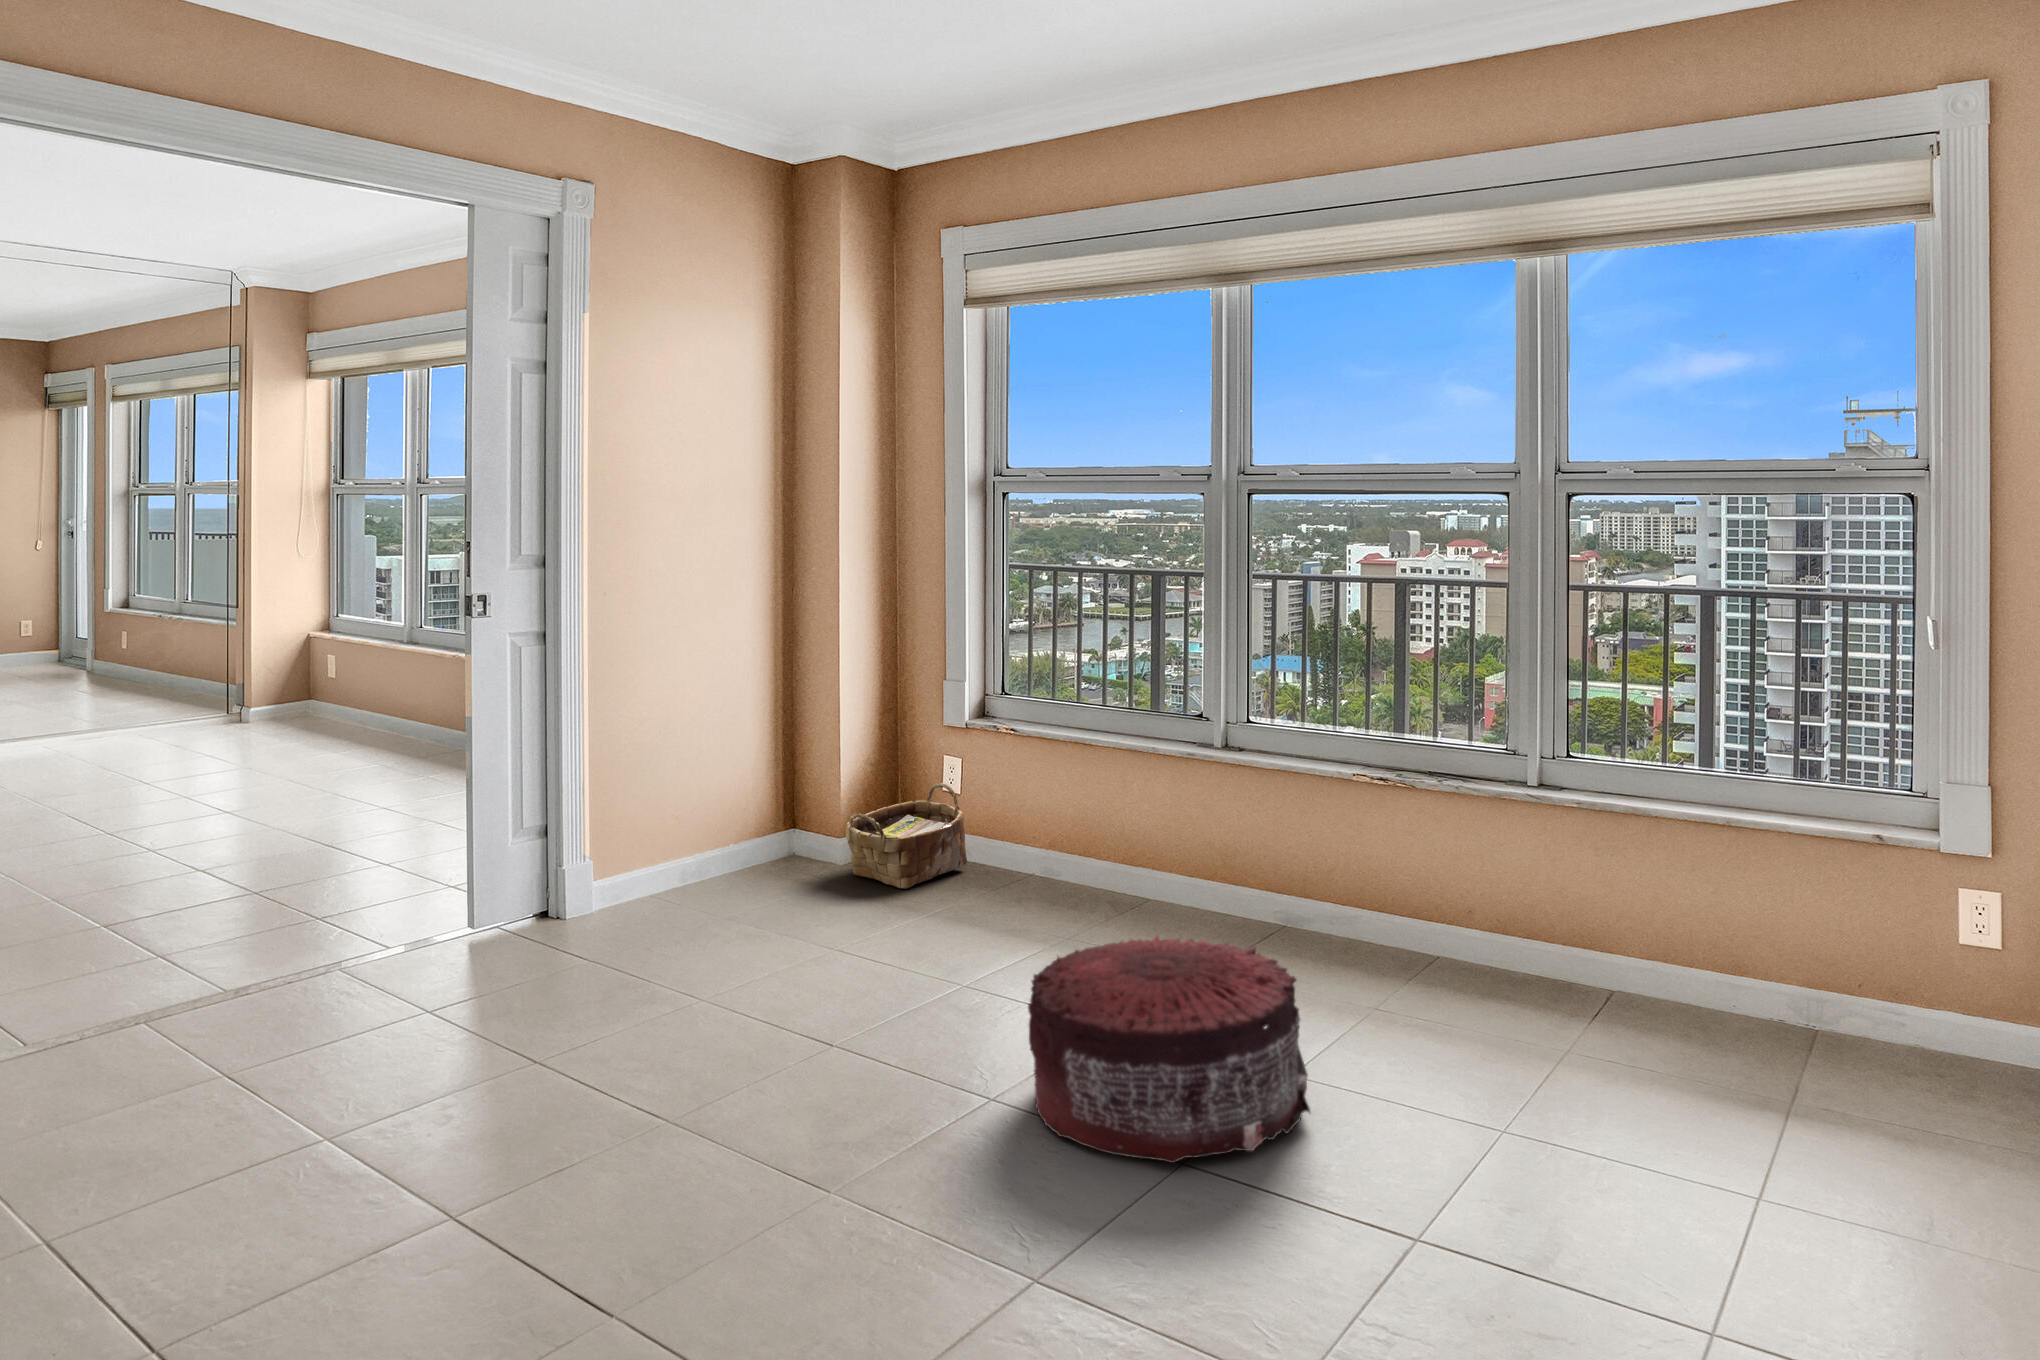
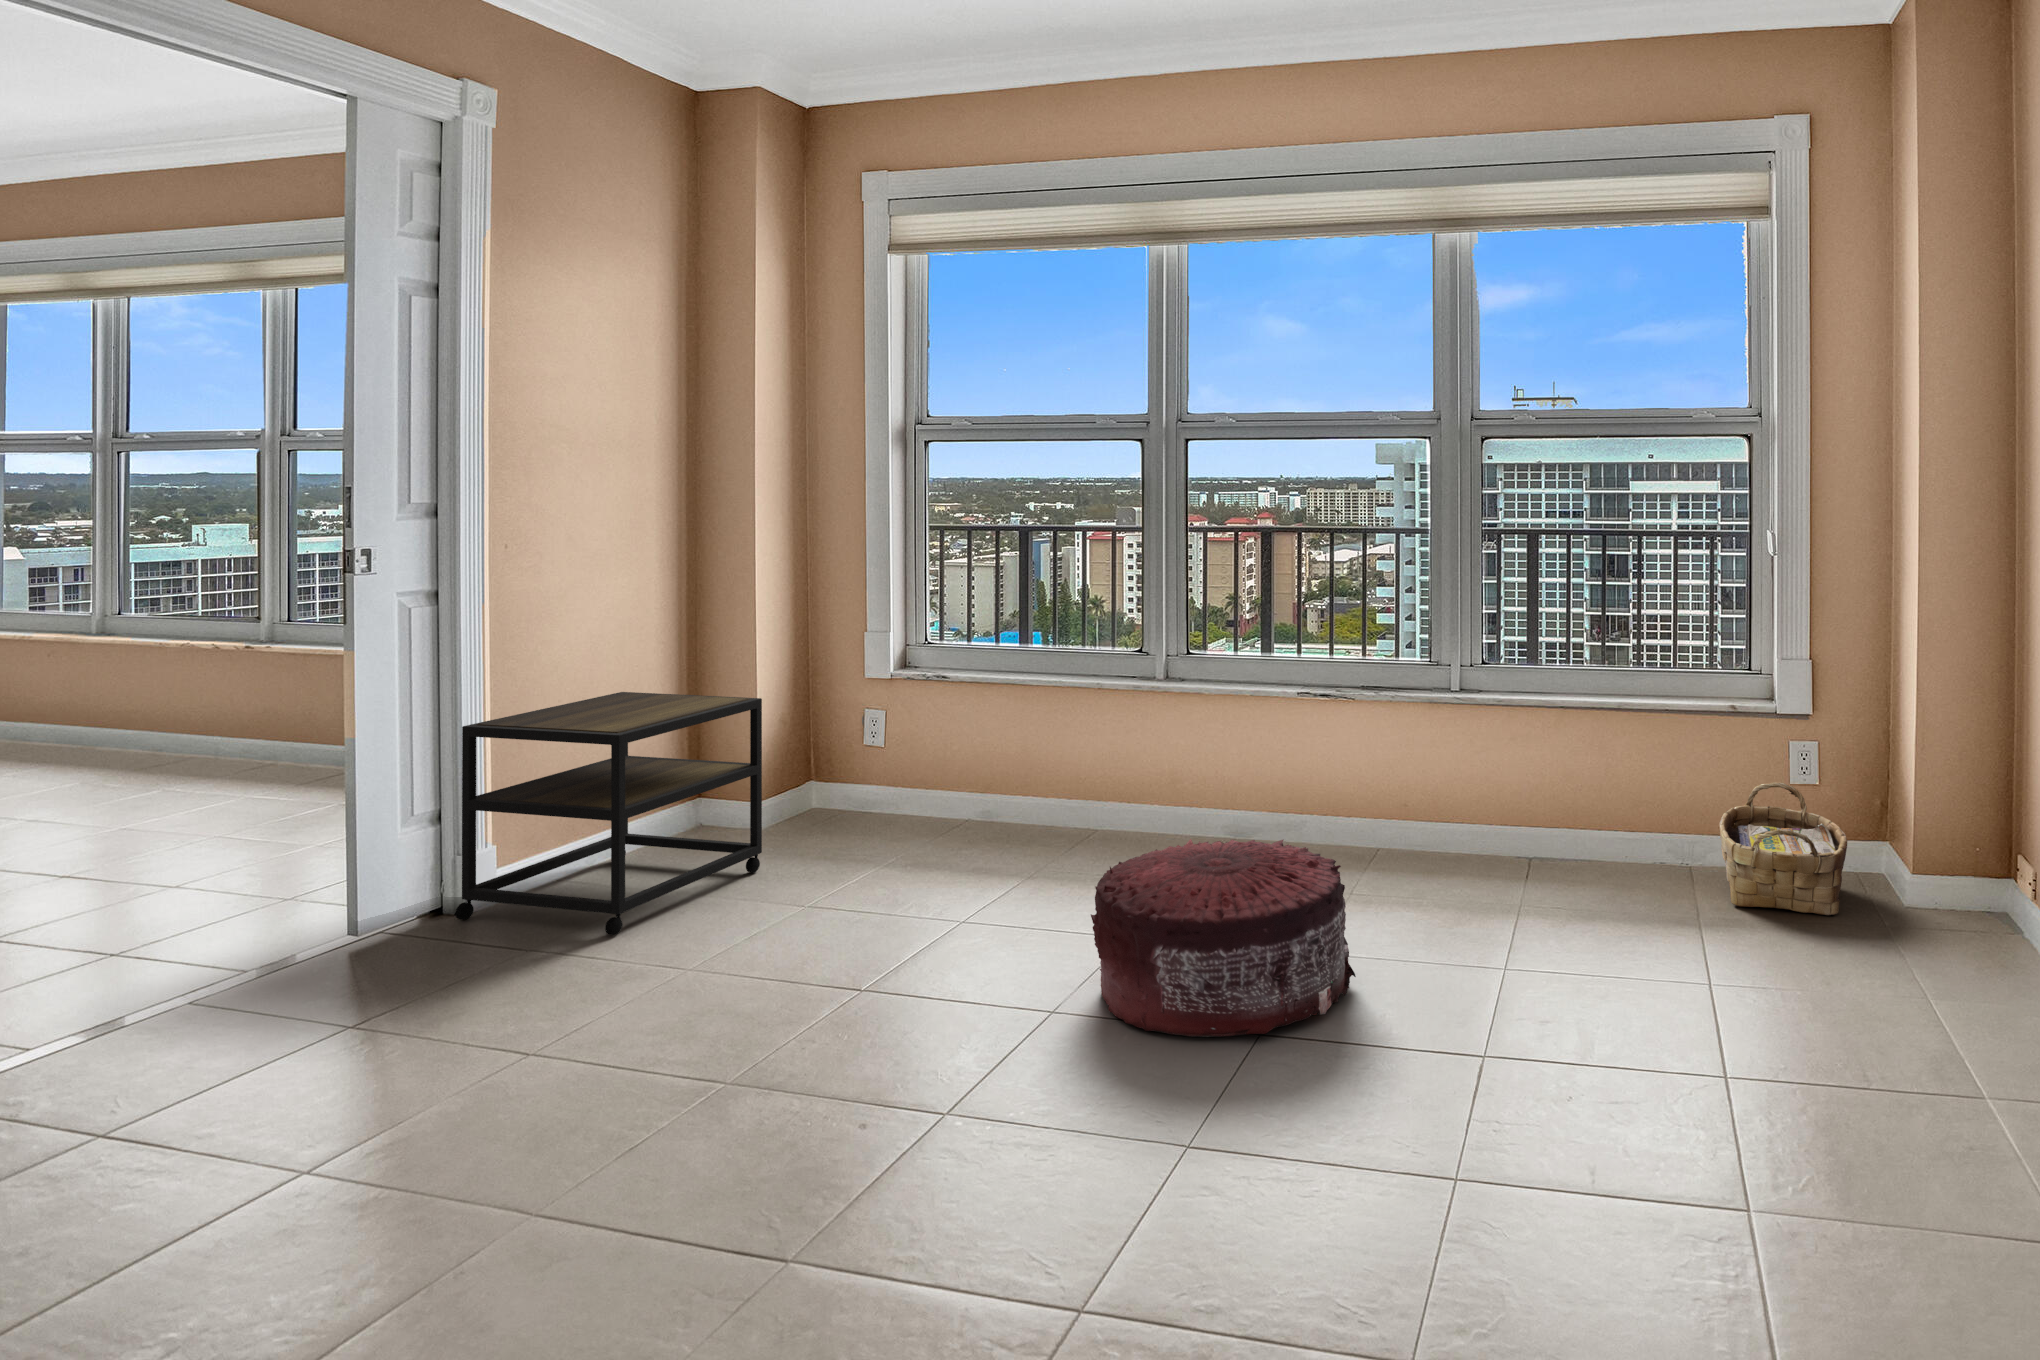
side table: none [555,727,819,957] -> present [455,692,762,935]
woven basket: present [846,783,967,889] -> present [1719,782,1847,915]

